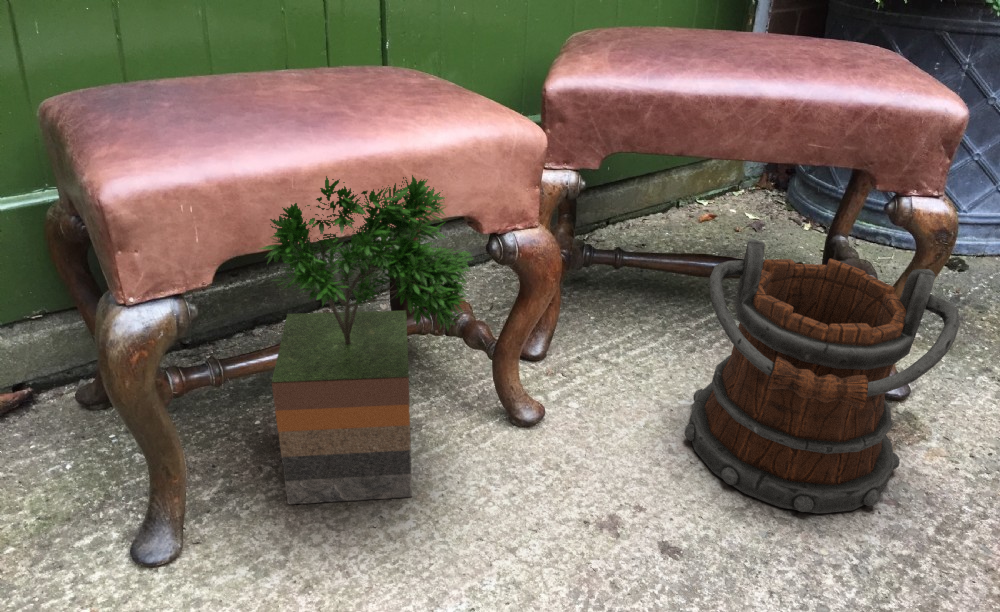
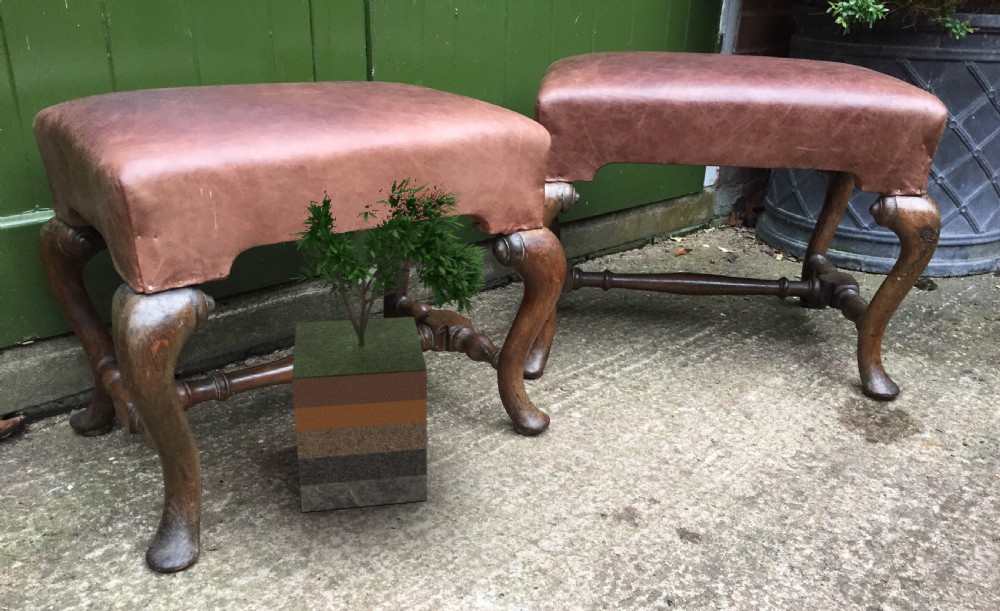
bucket: present [685,239,960,513] -> none [690,237,943,498]

